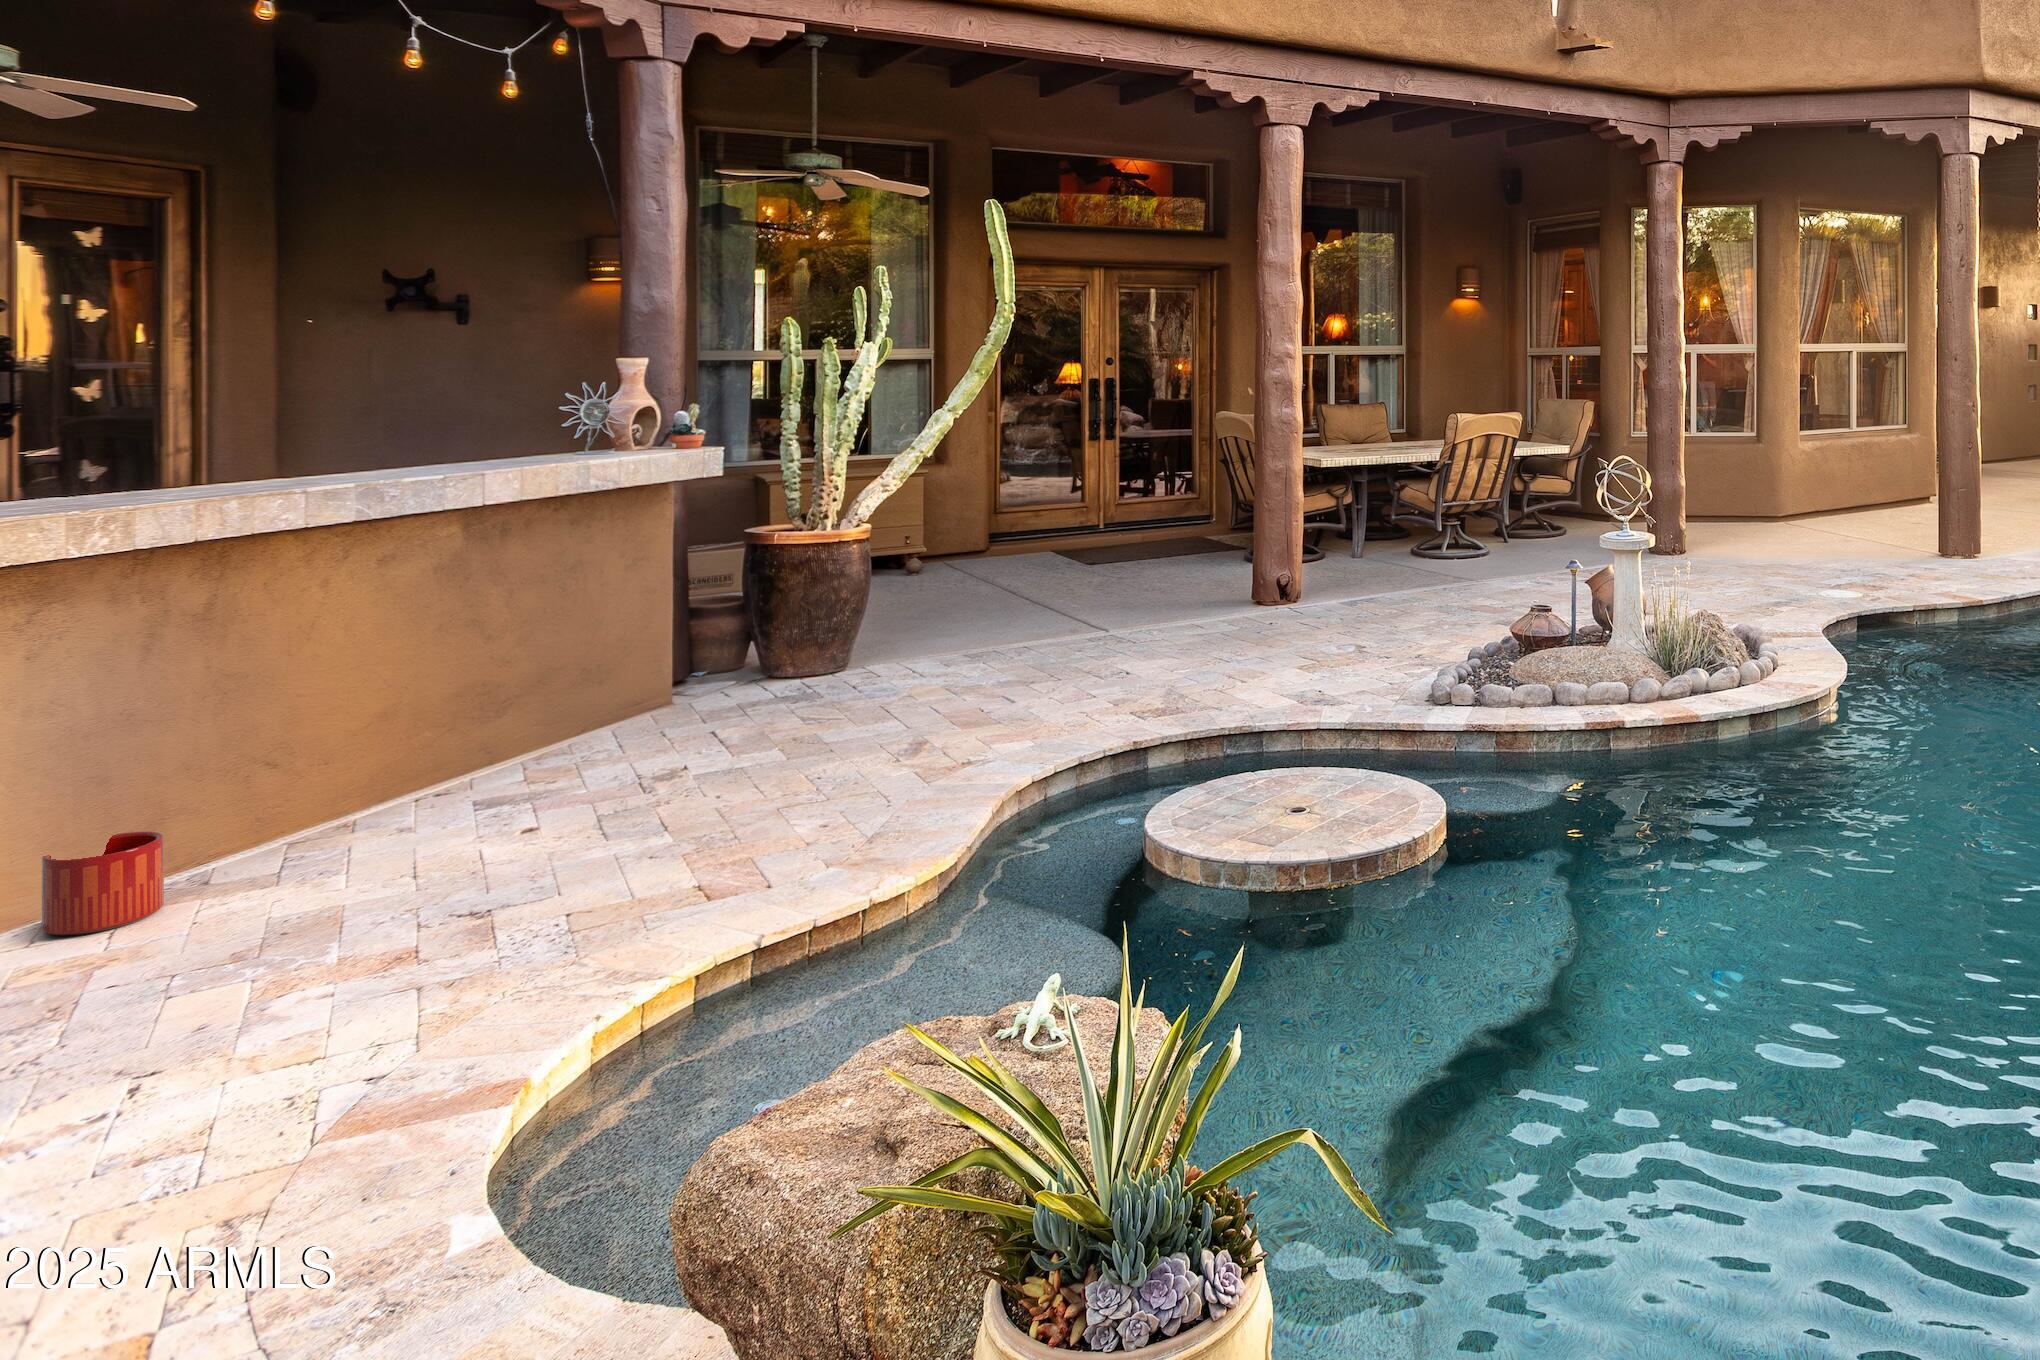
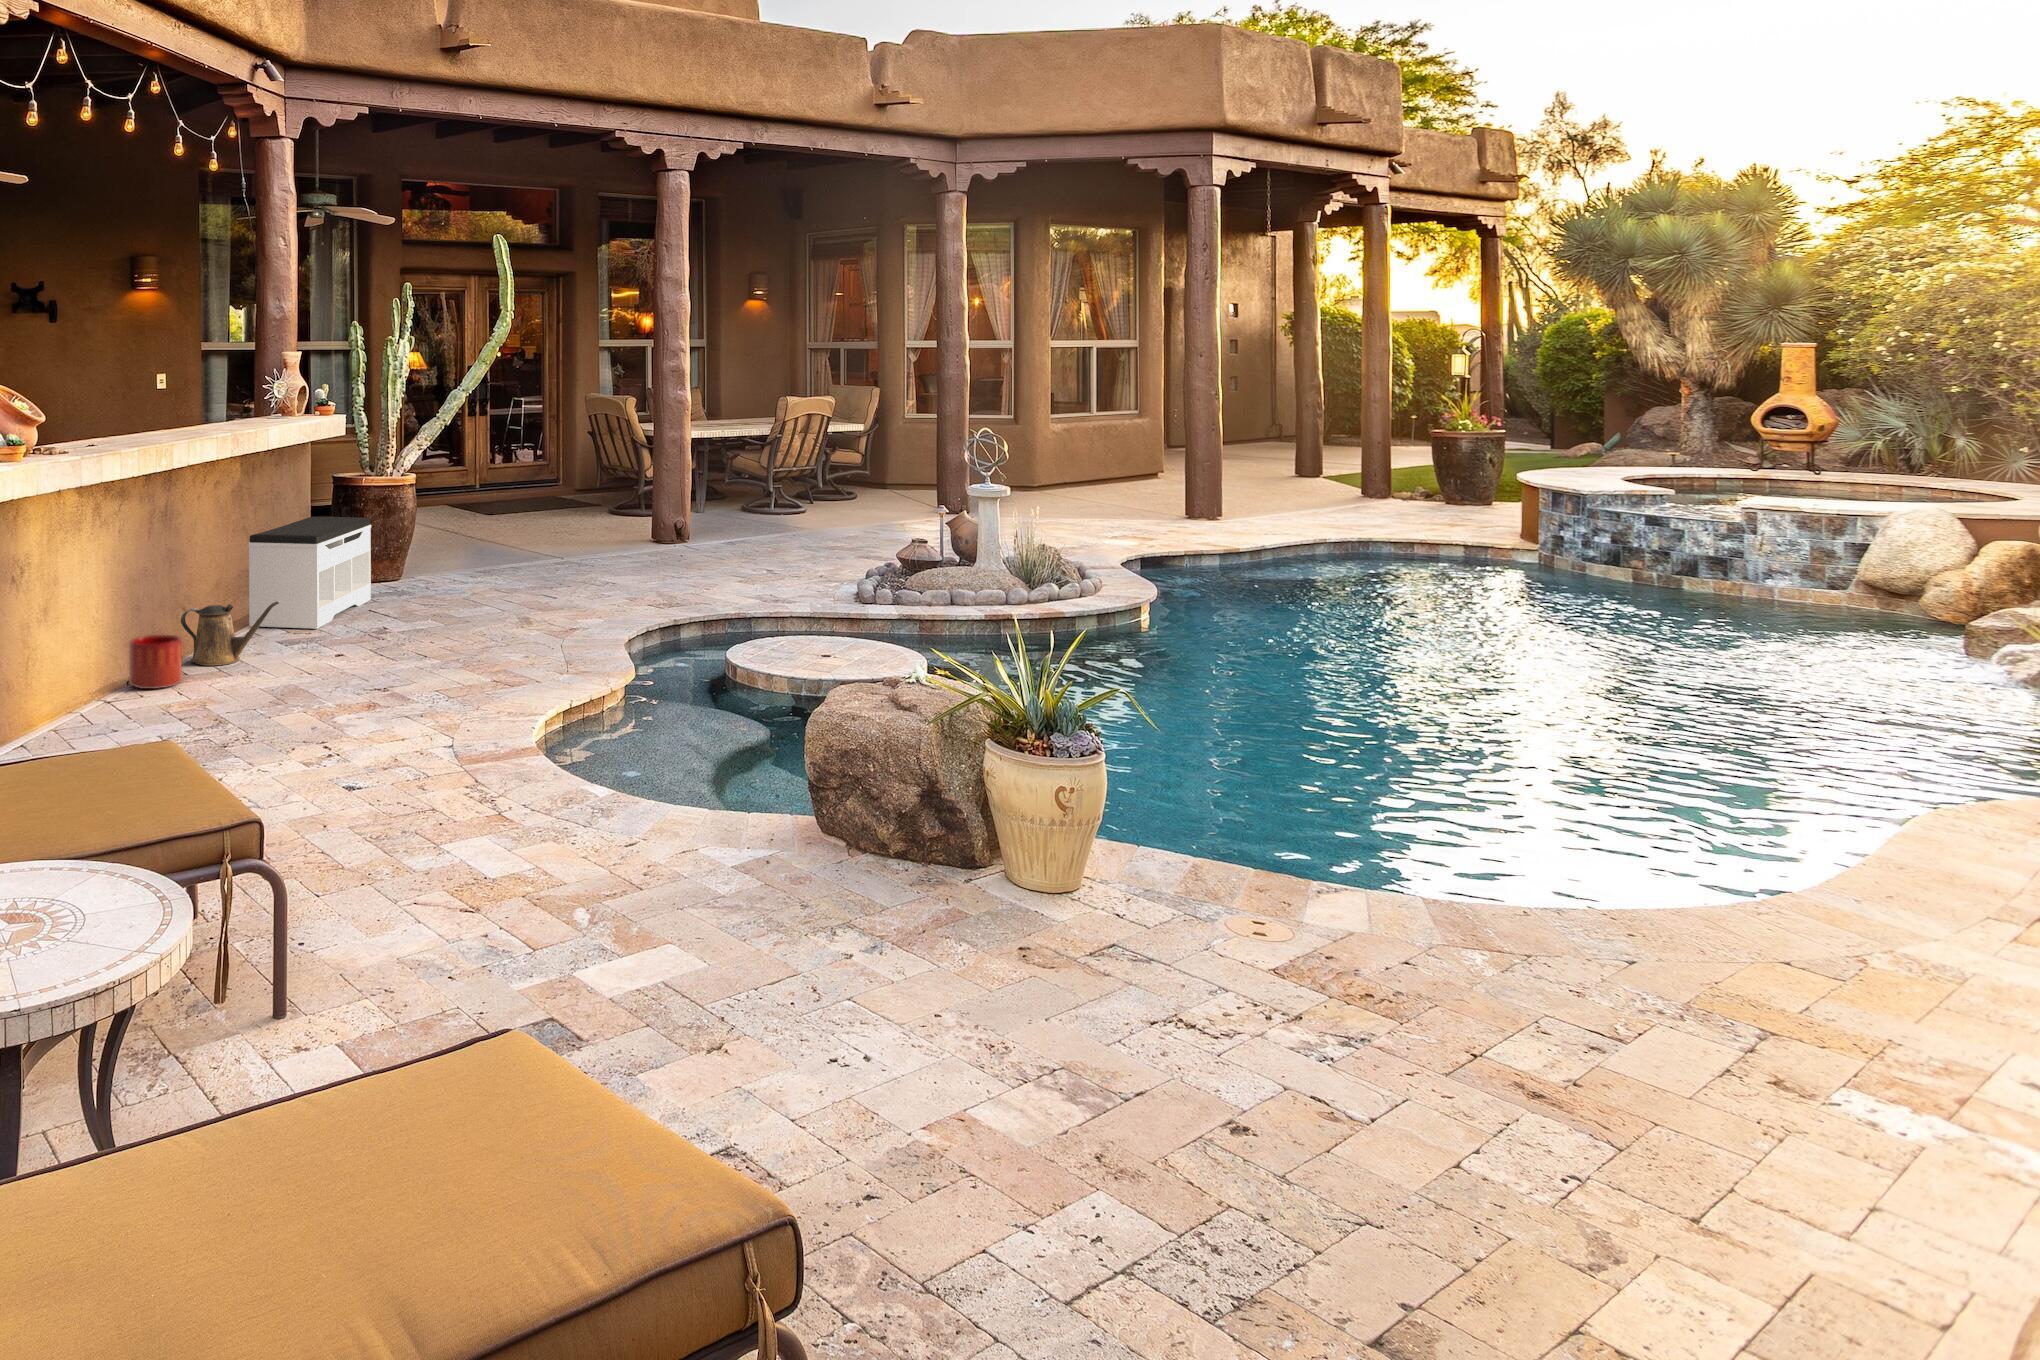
bench: none [475,597,745,779] -> present [249,517,371,629]
watering can: none [248,762,398,870] -> present [181,601,279,666]

